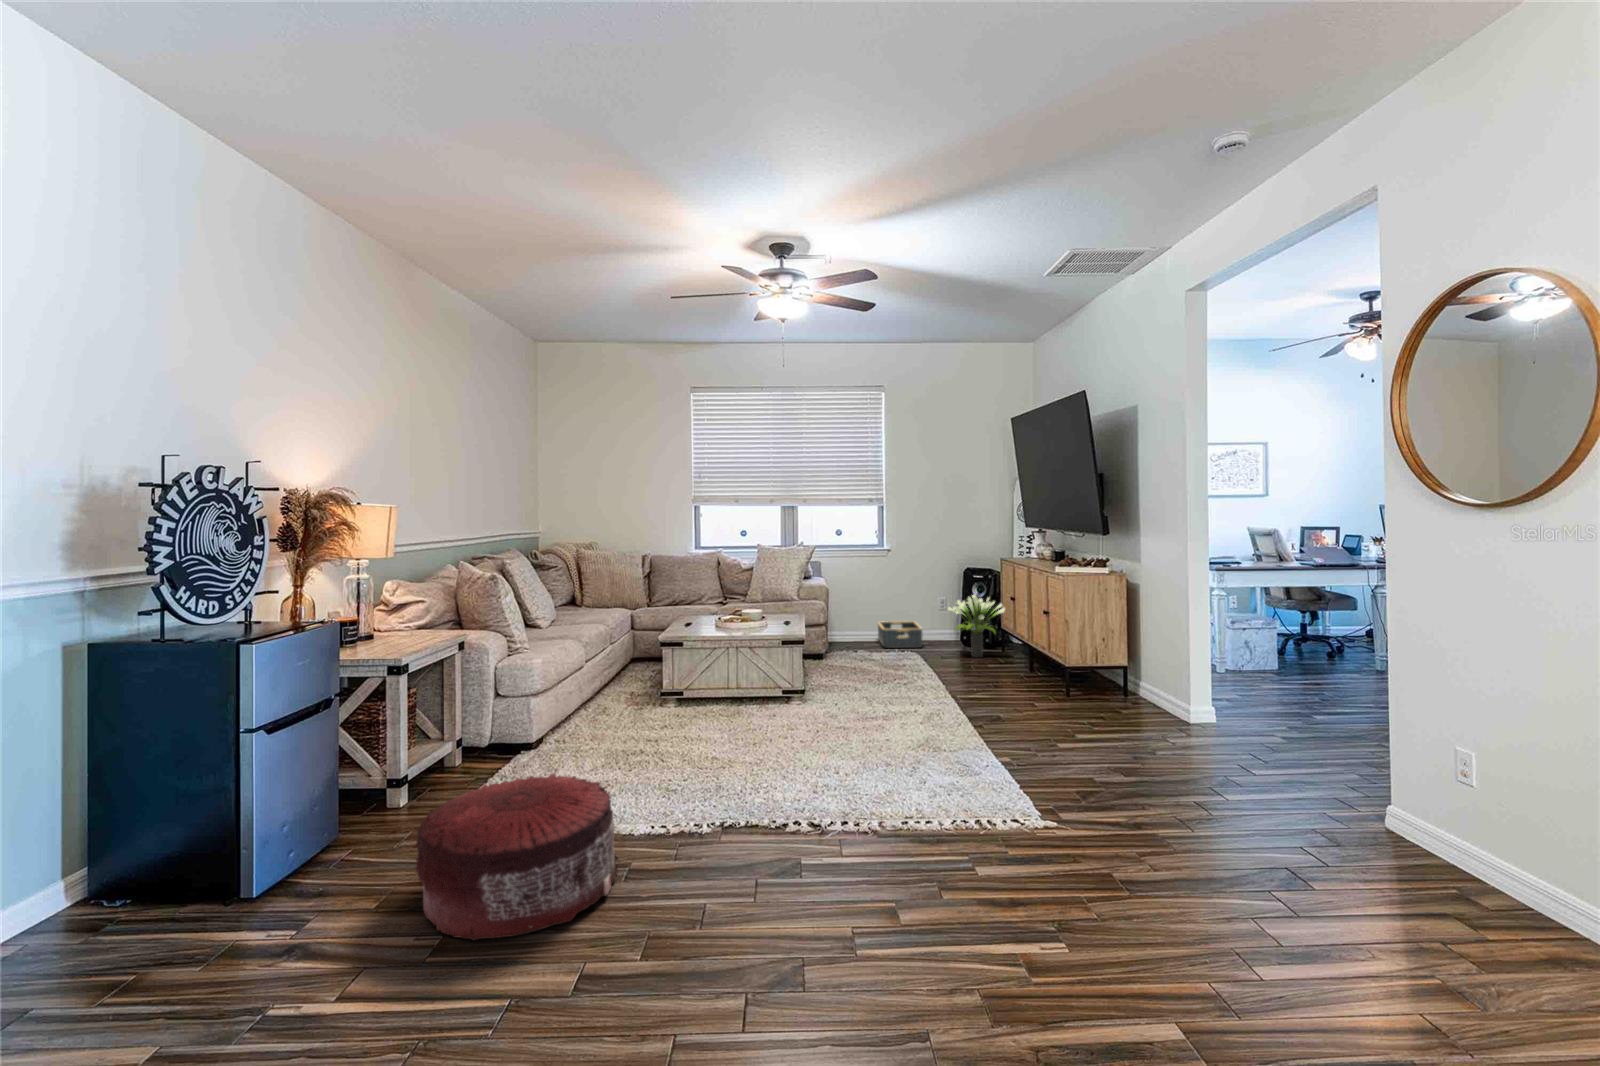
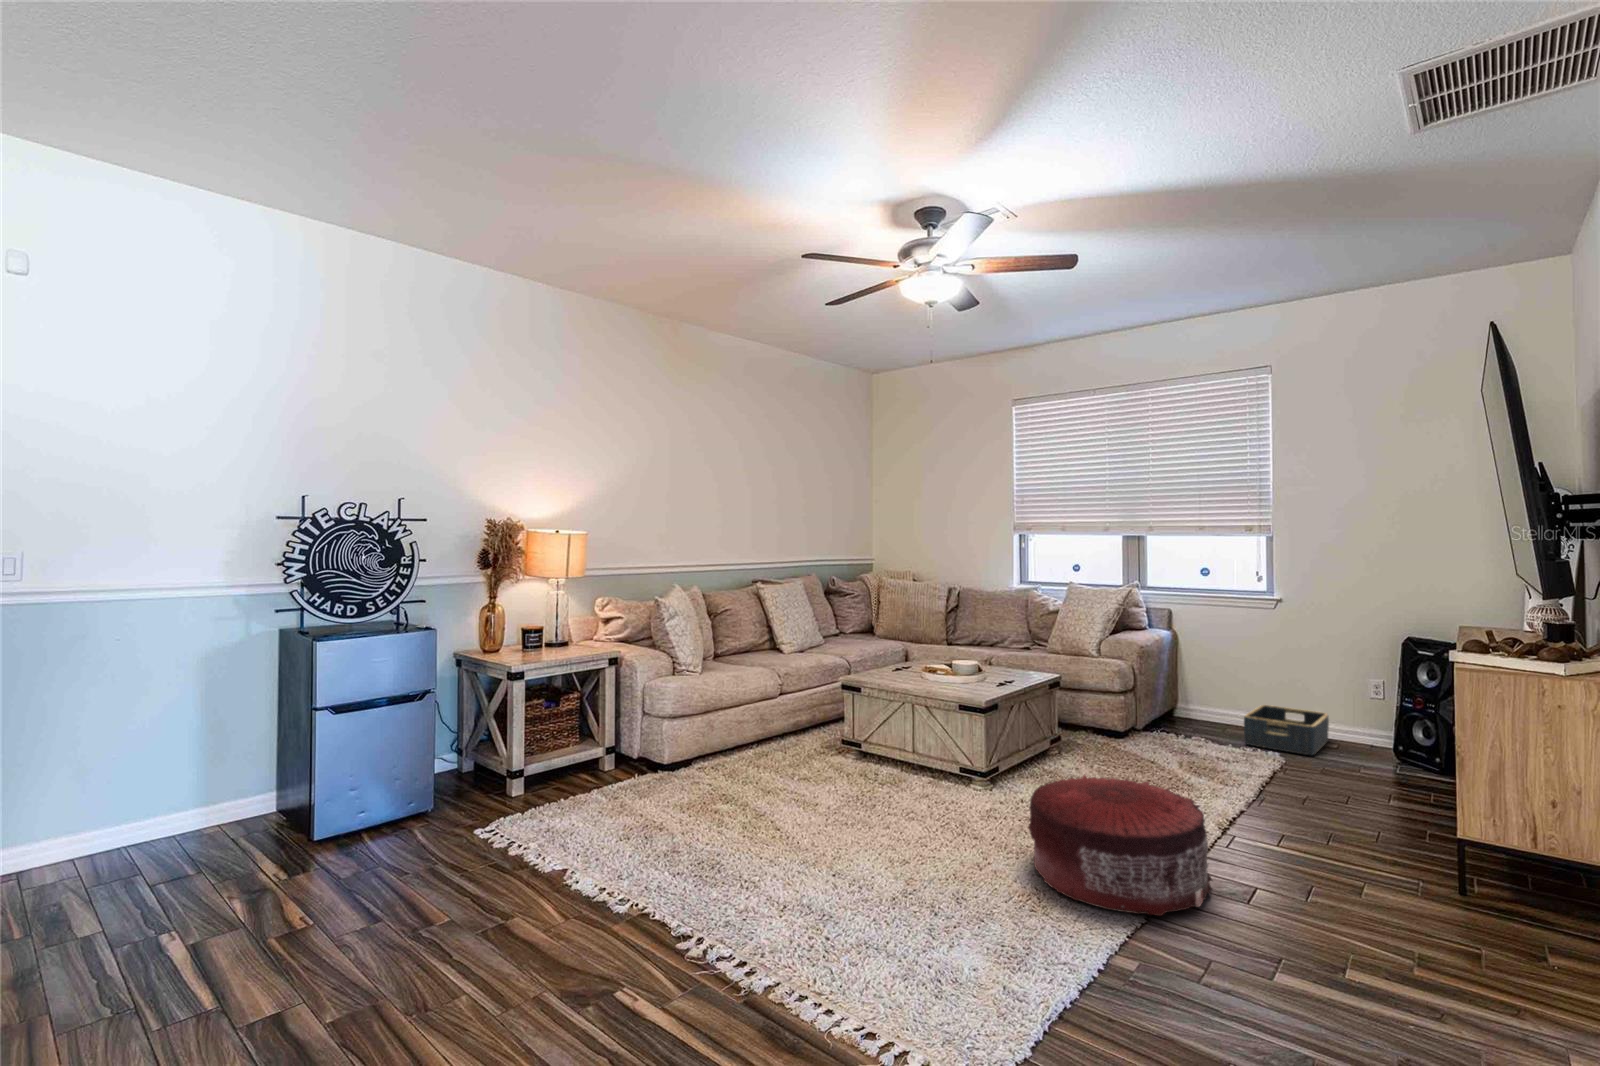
potted plant: present [948,595,1005,657] -> none [1337,684,1463,794]
pouf: present [416,773,618,940] -> present [1029,775,1212,916]

